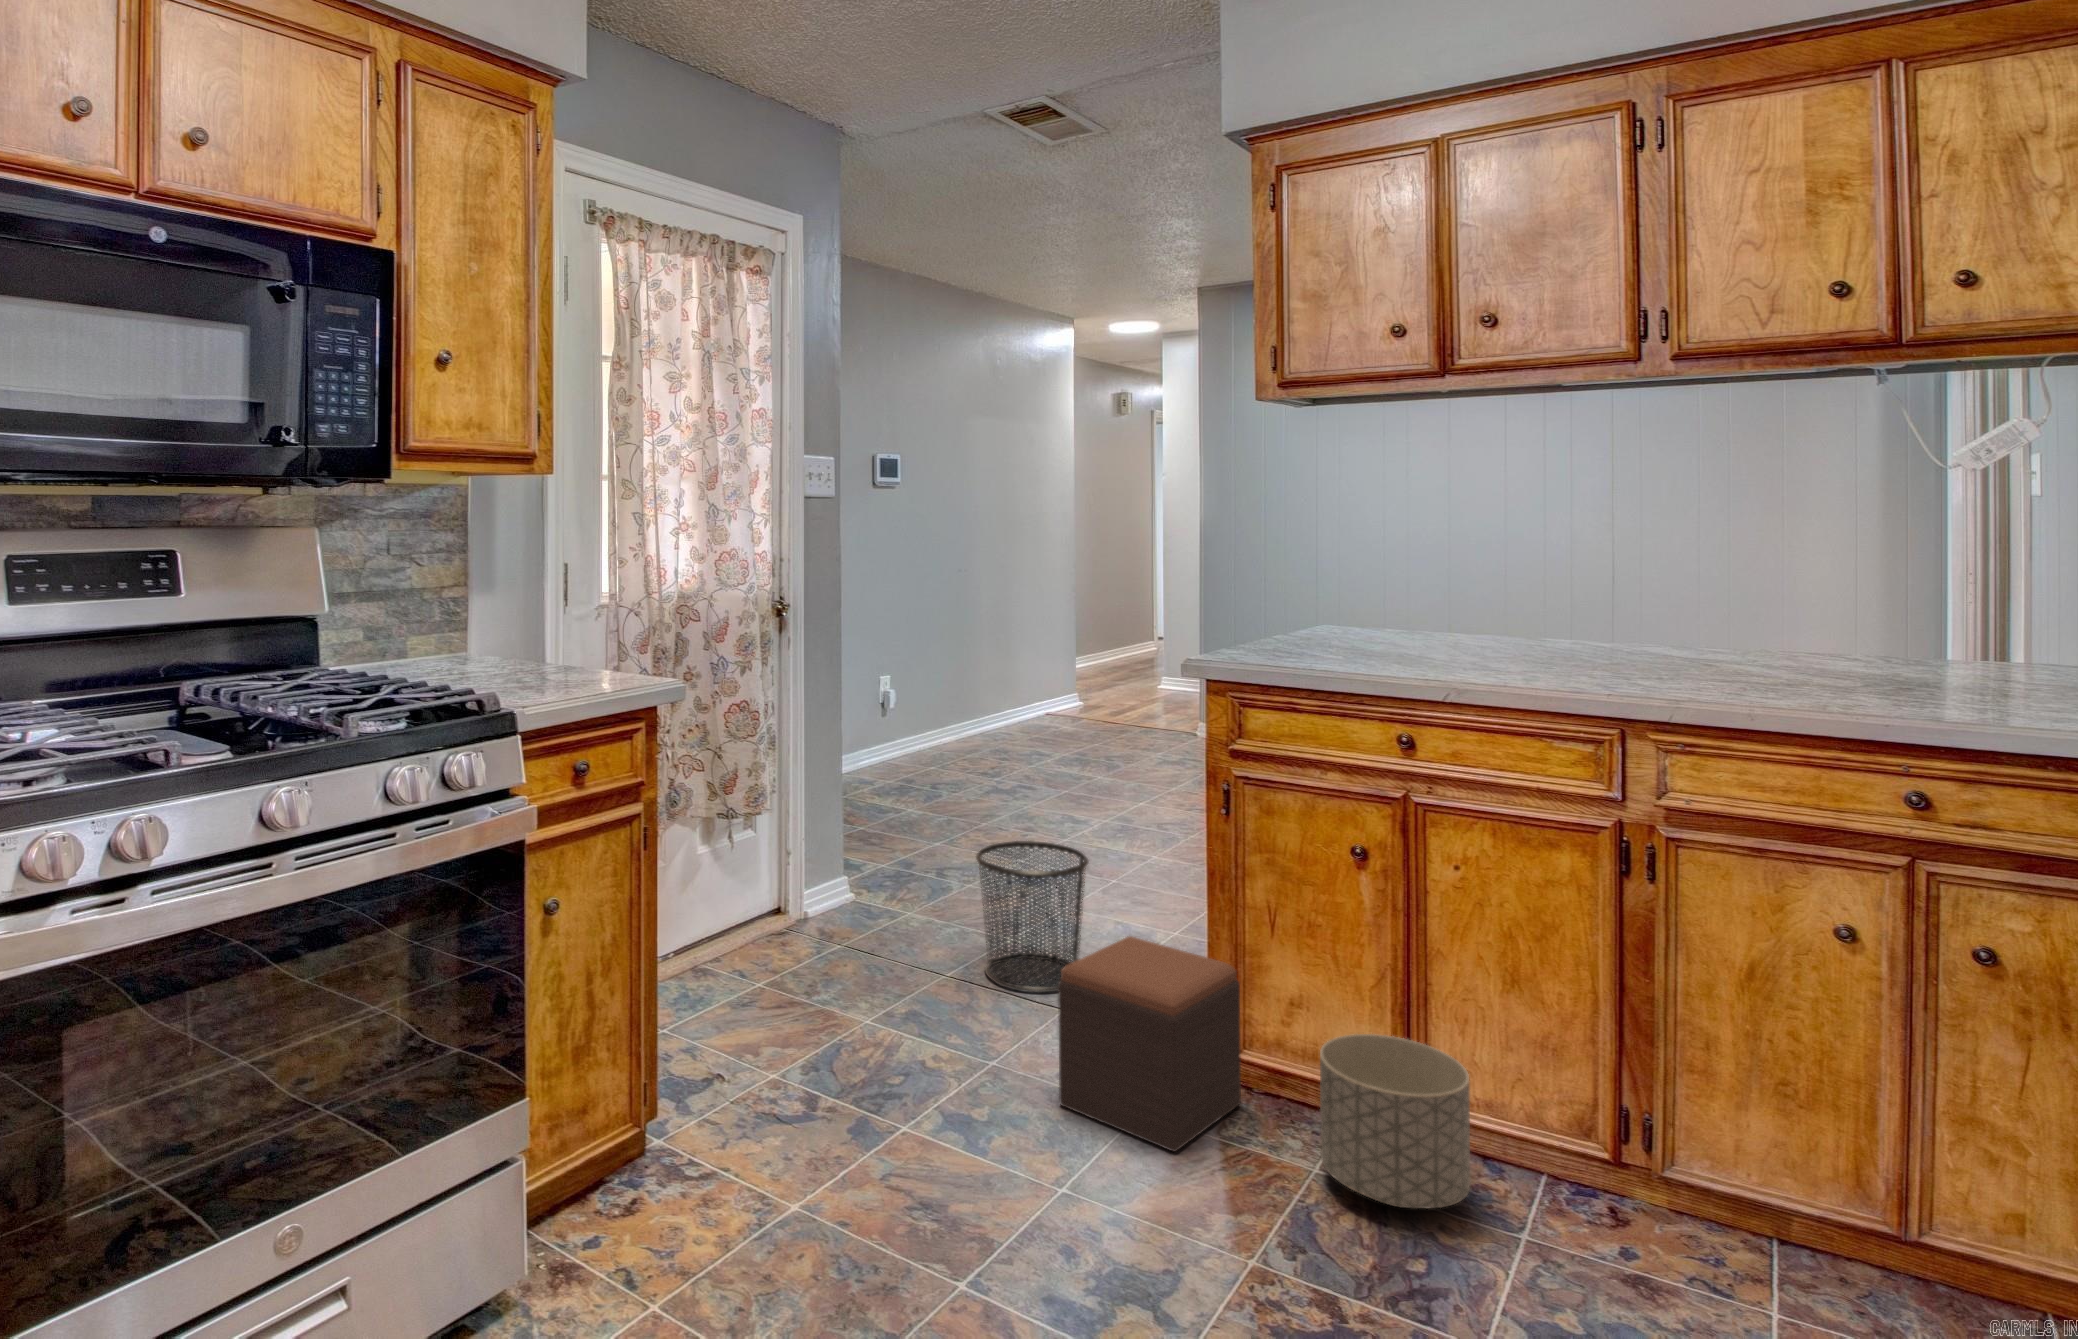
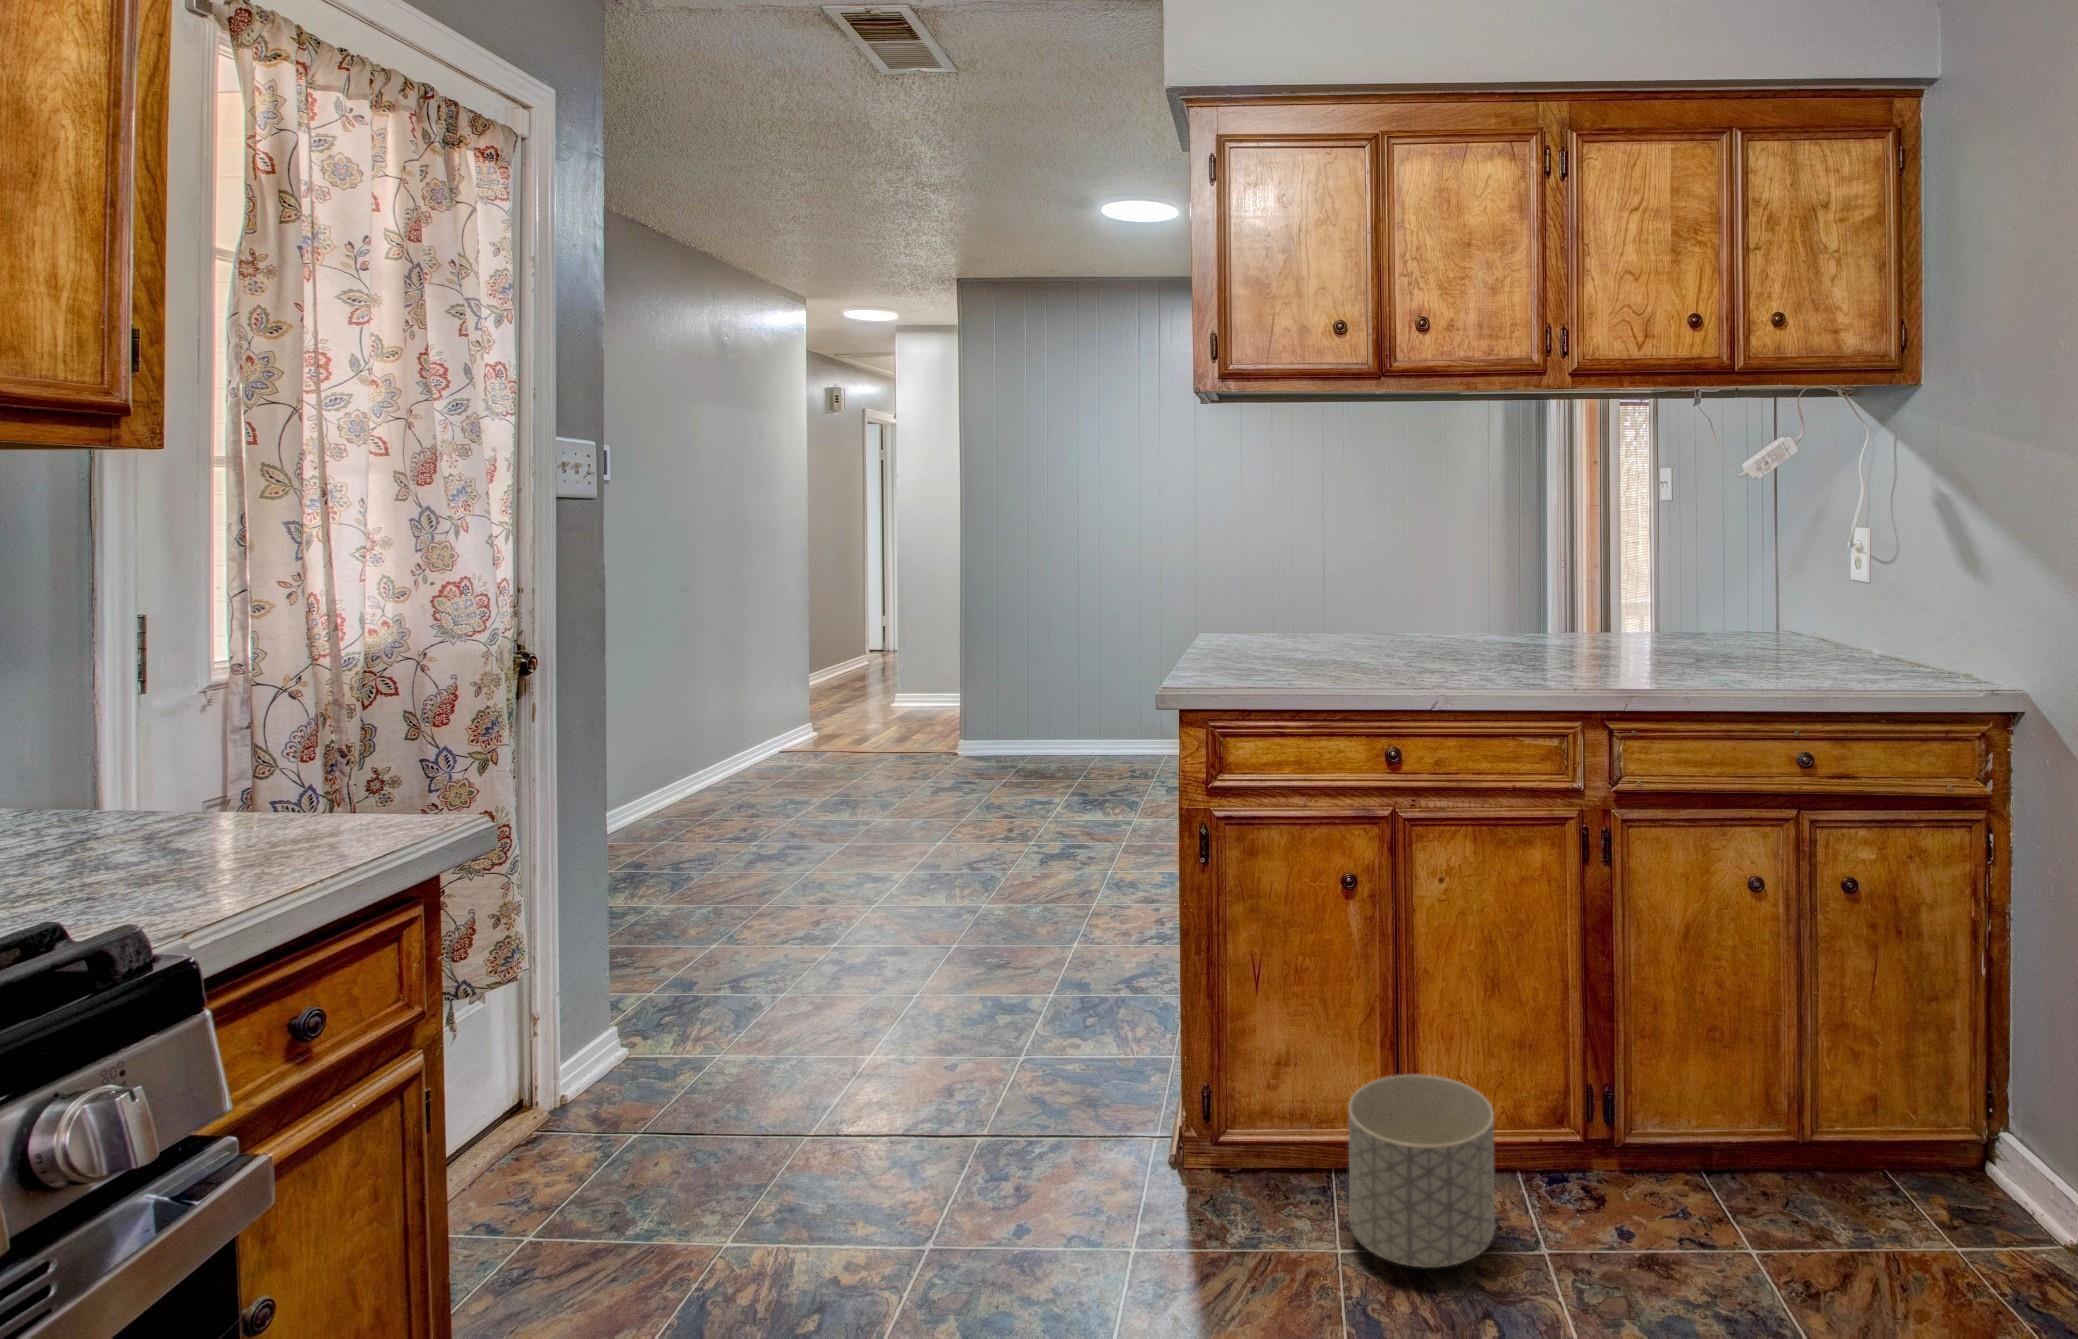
waste bin: present [976,841,1089,993] -> none [849,925,994,1125]
footstool: present [1058,936,1241,1152] -> none [1042,1030,1234,1288]

